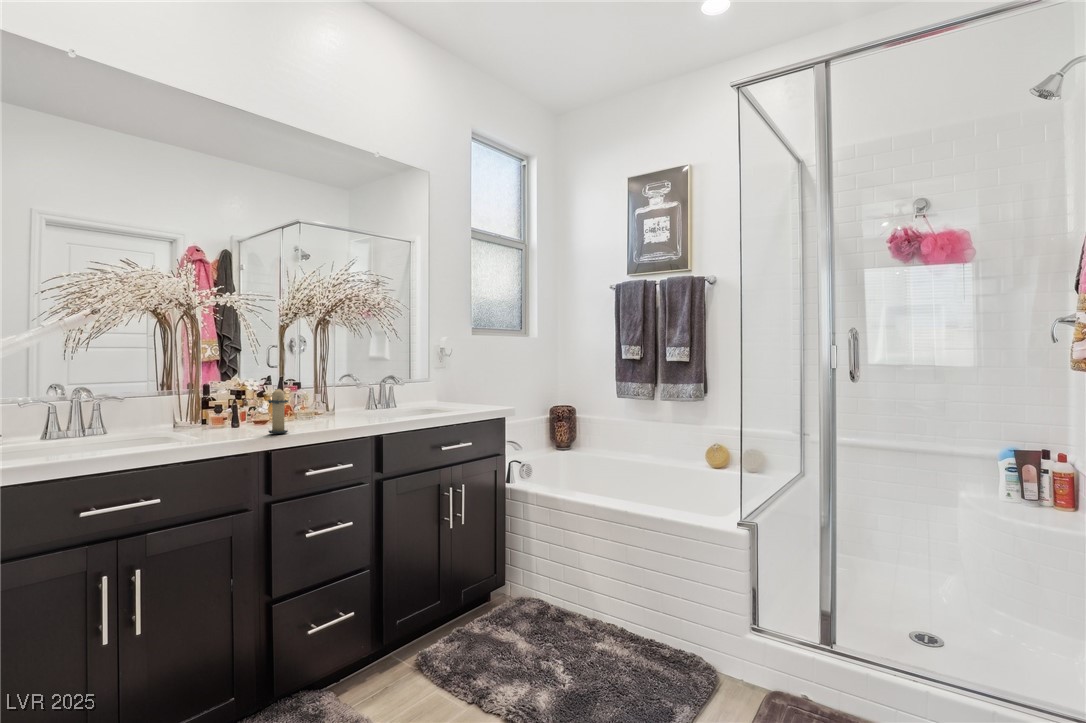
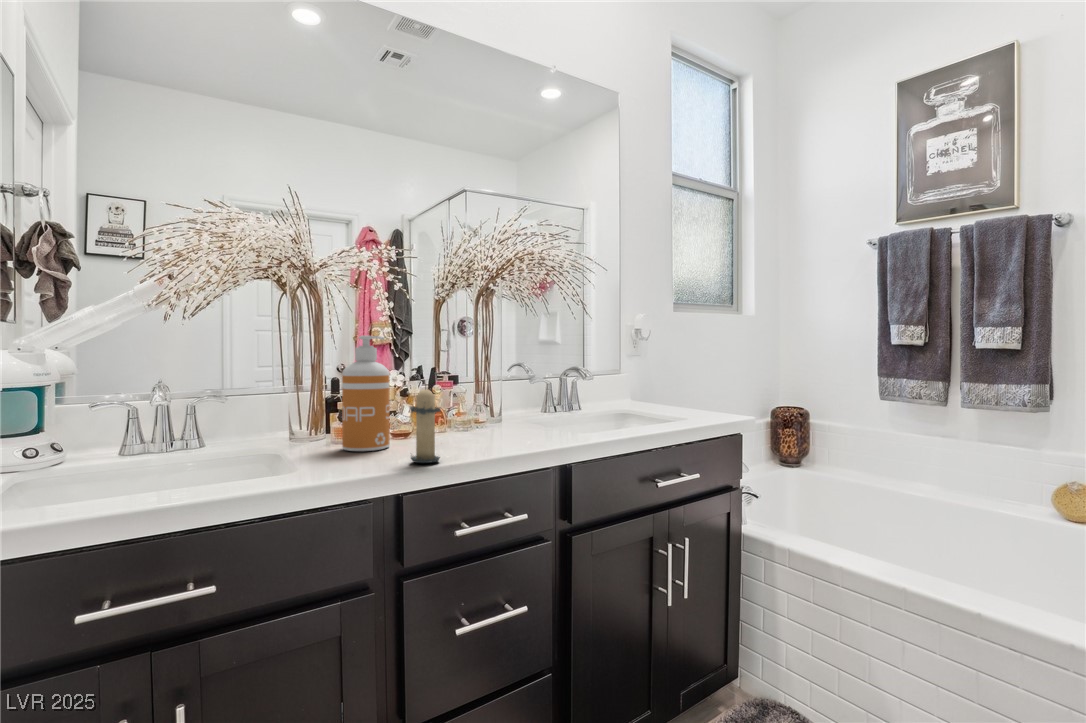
soap dispenser: none [216,355,251,432] -> present [342,336,390,451]

